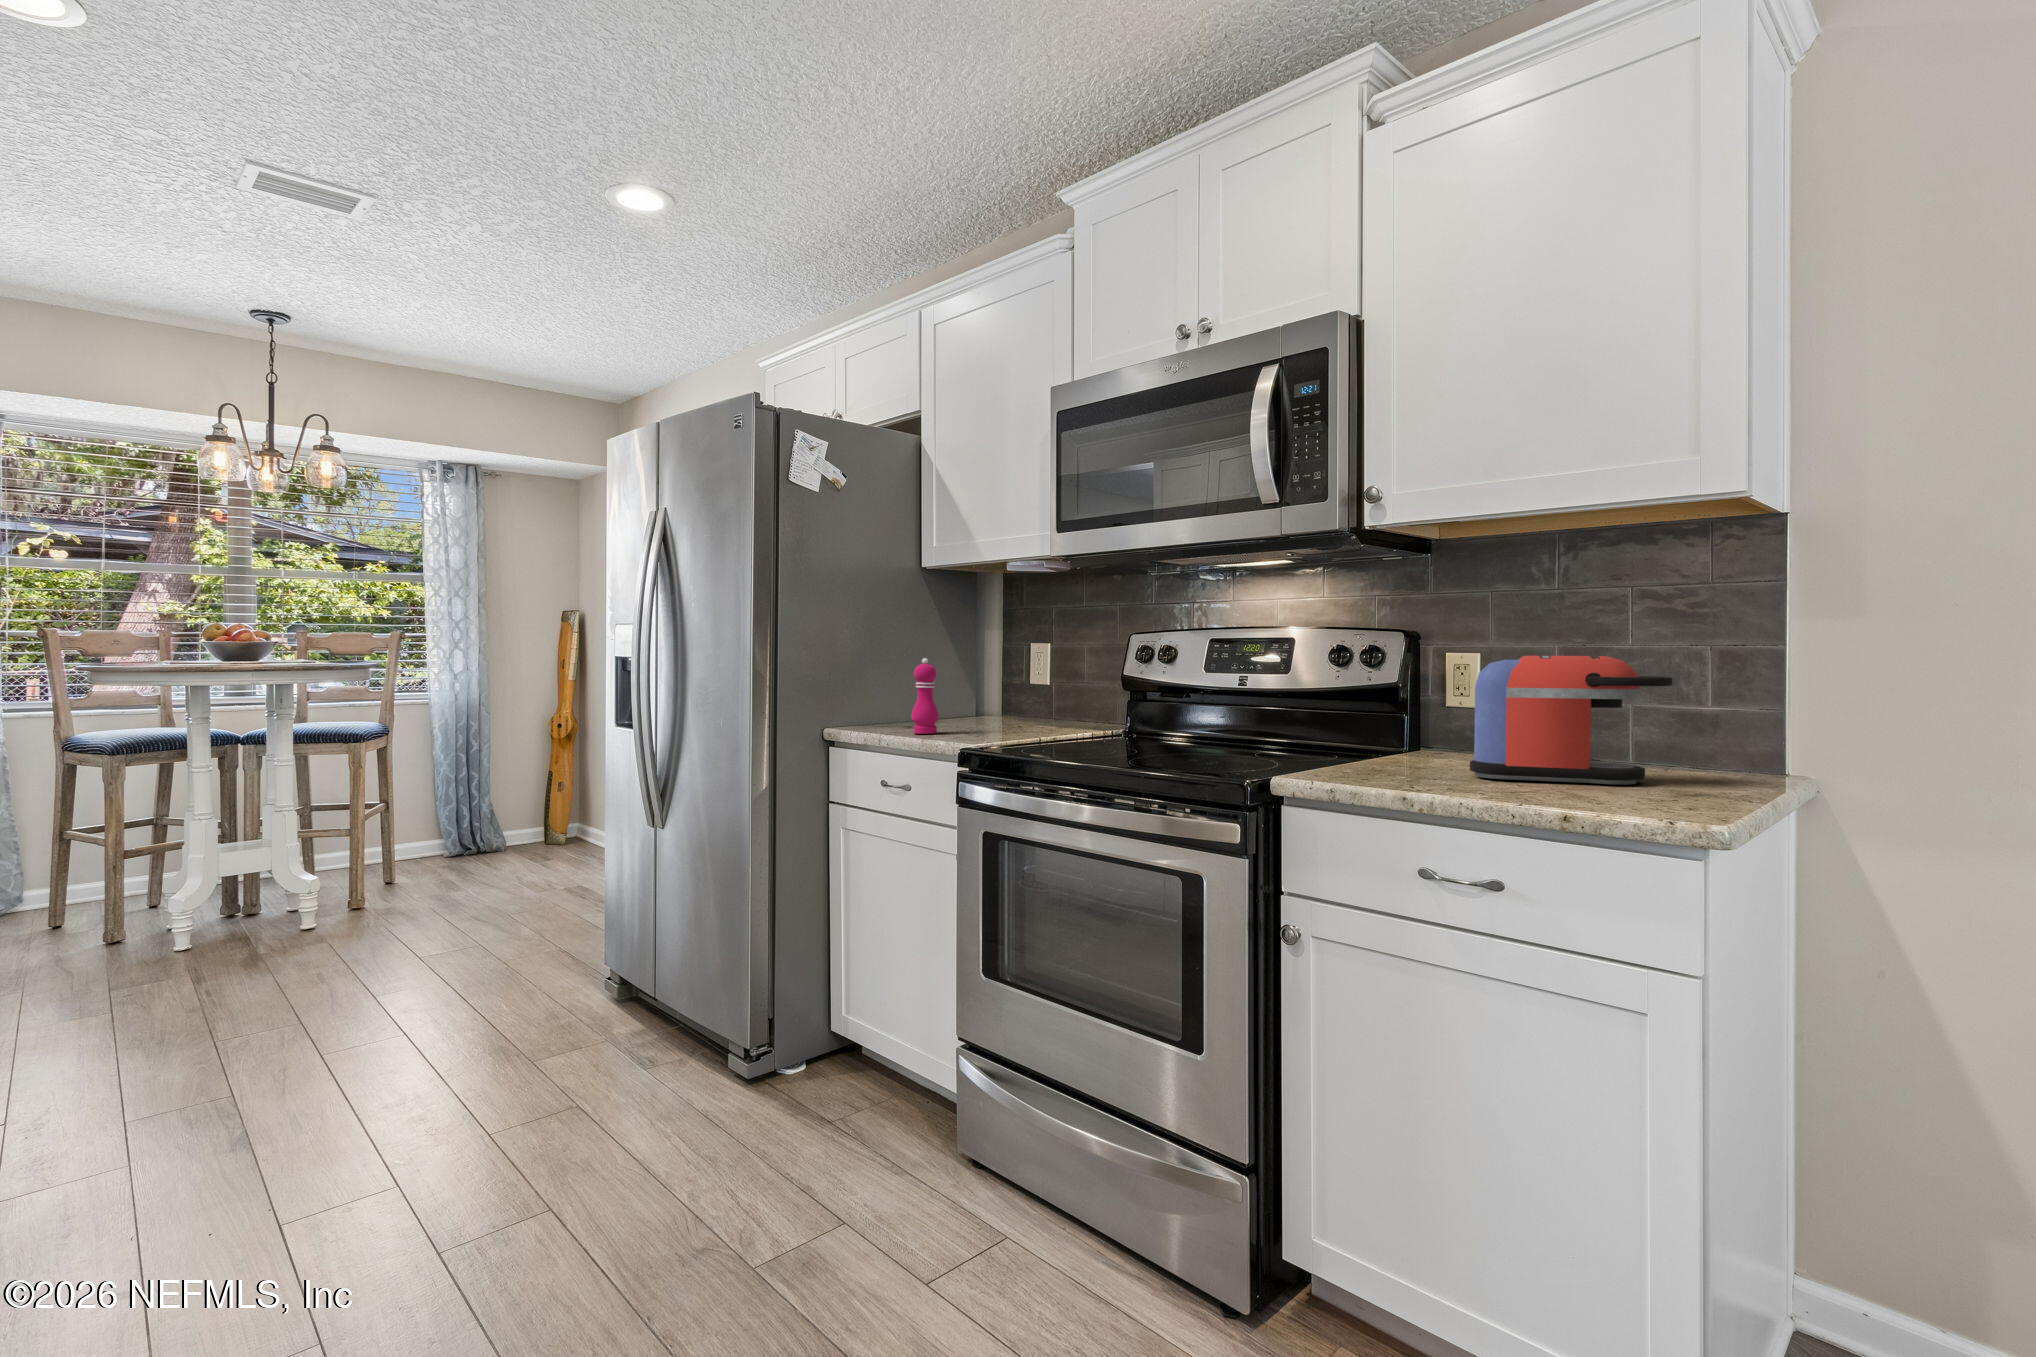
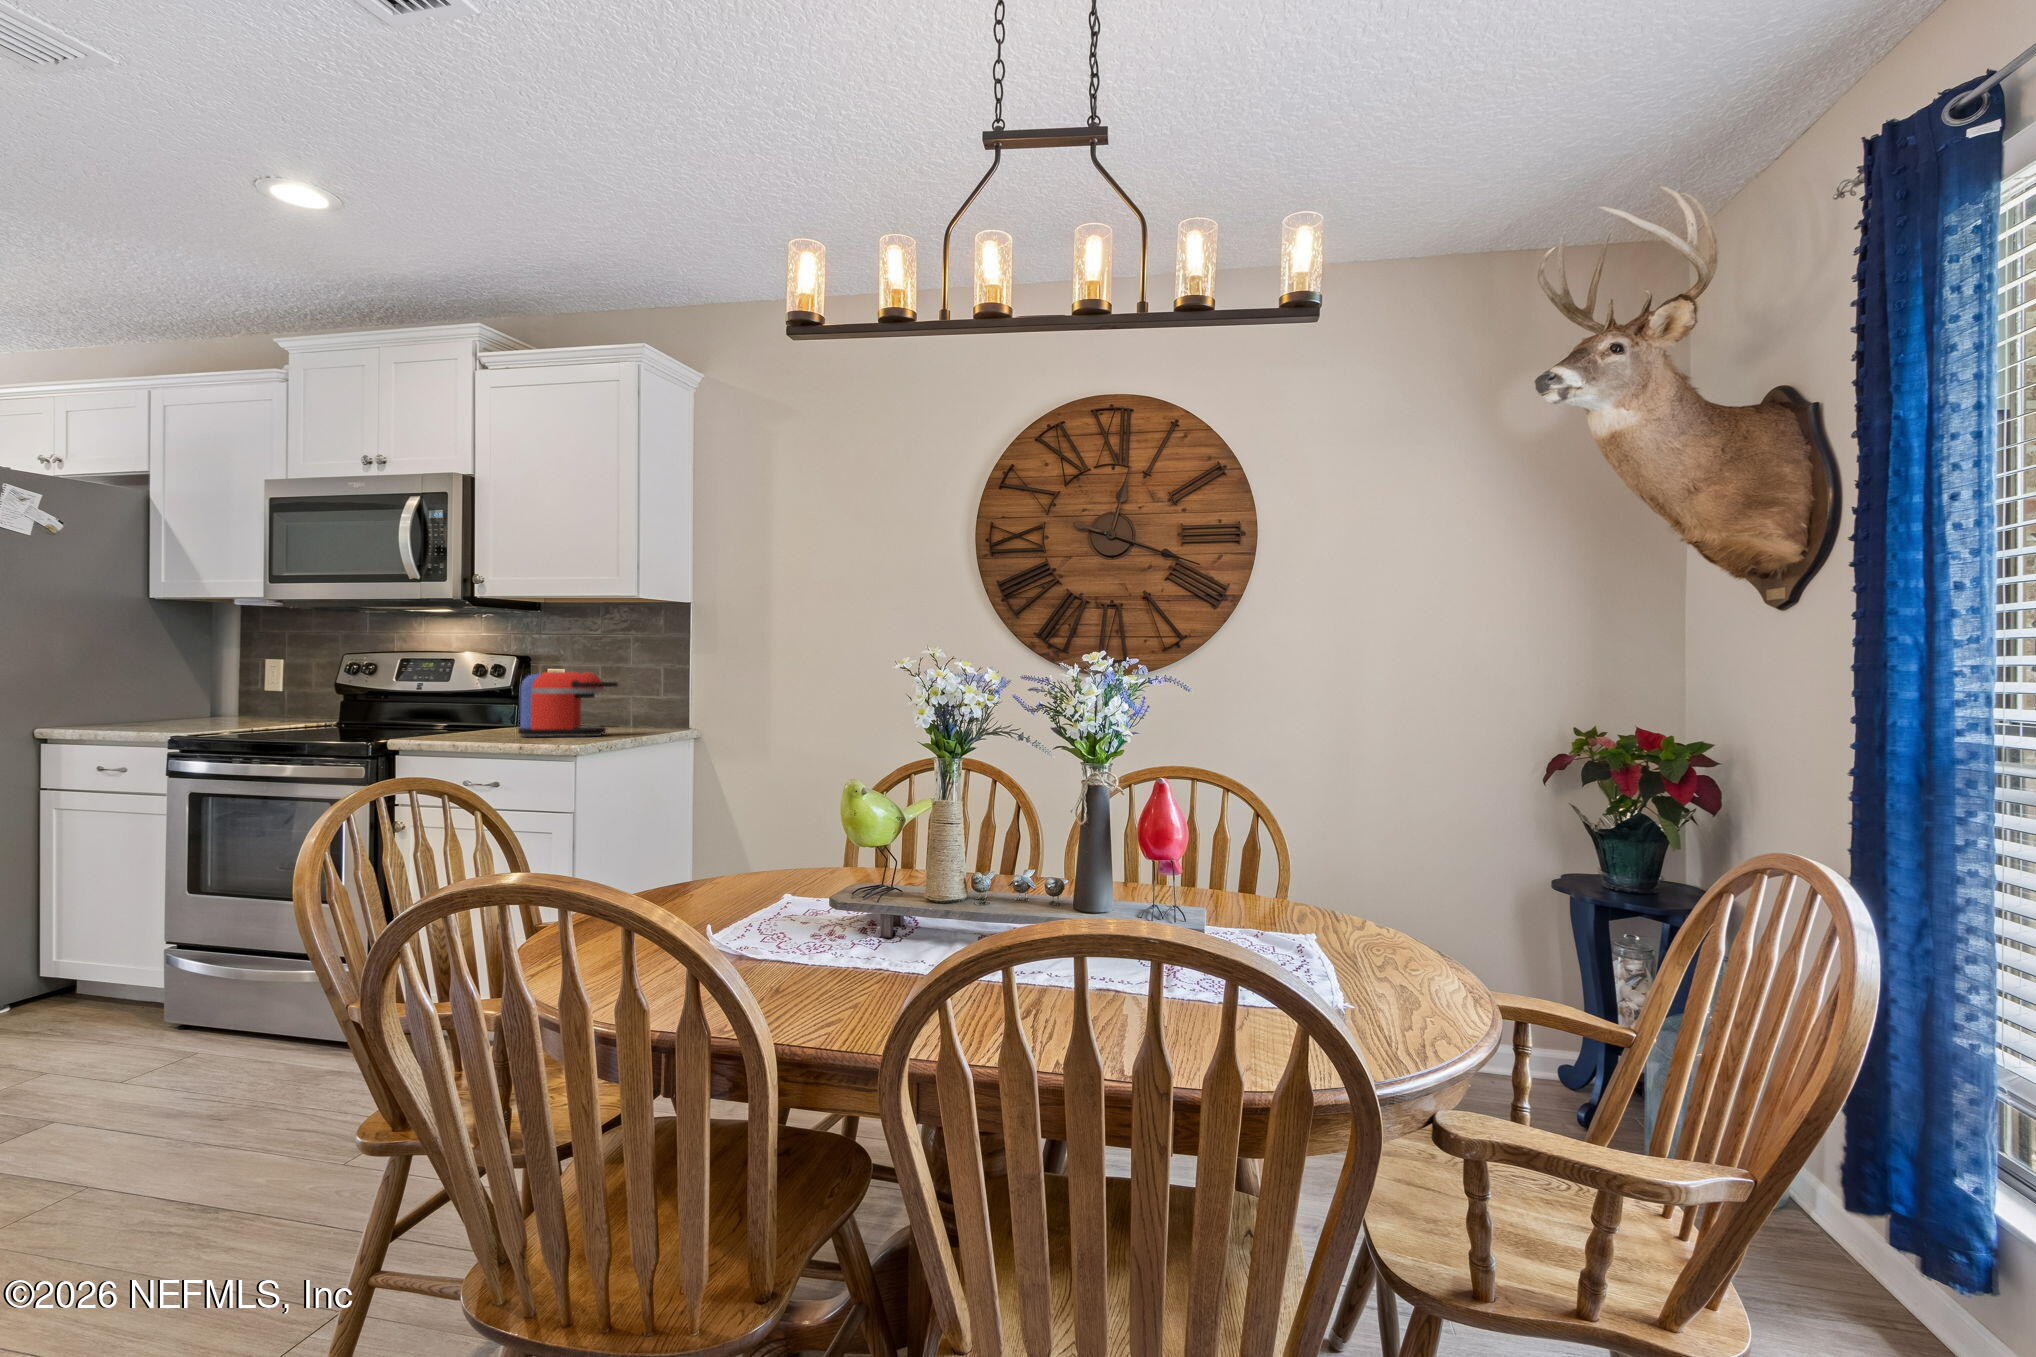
pepper mill: present [911,658,939,734] -> none [131,671,159,730]

